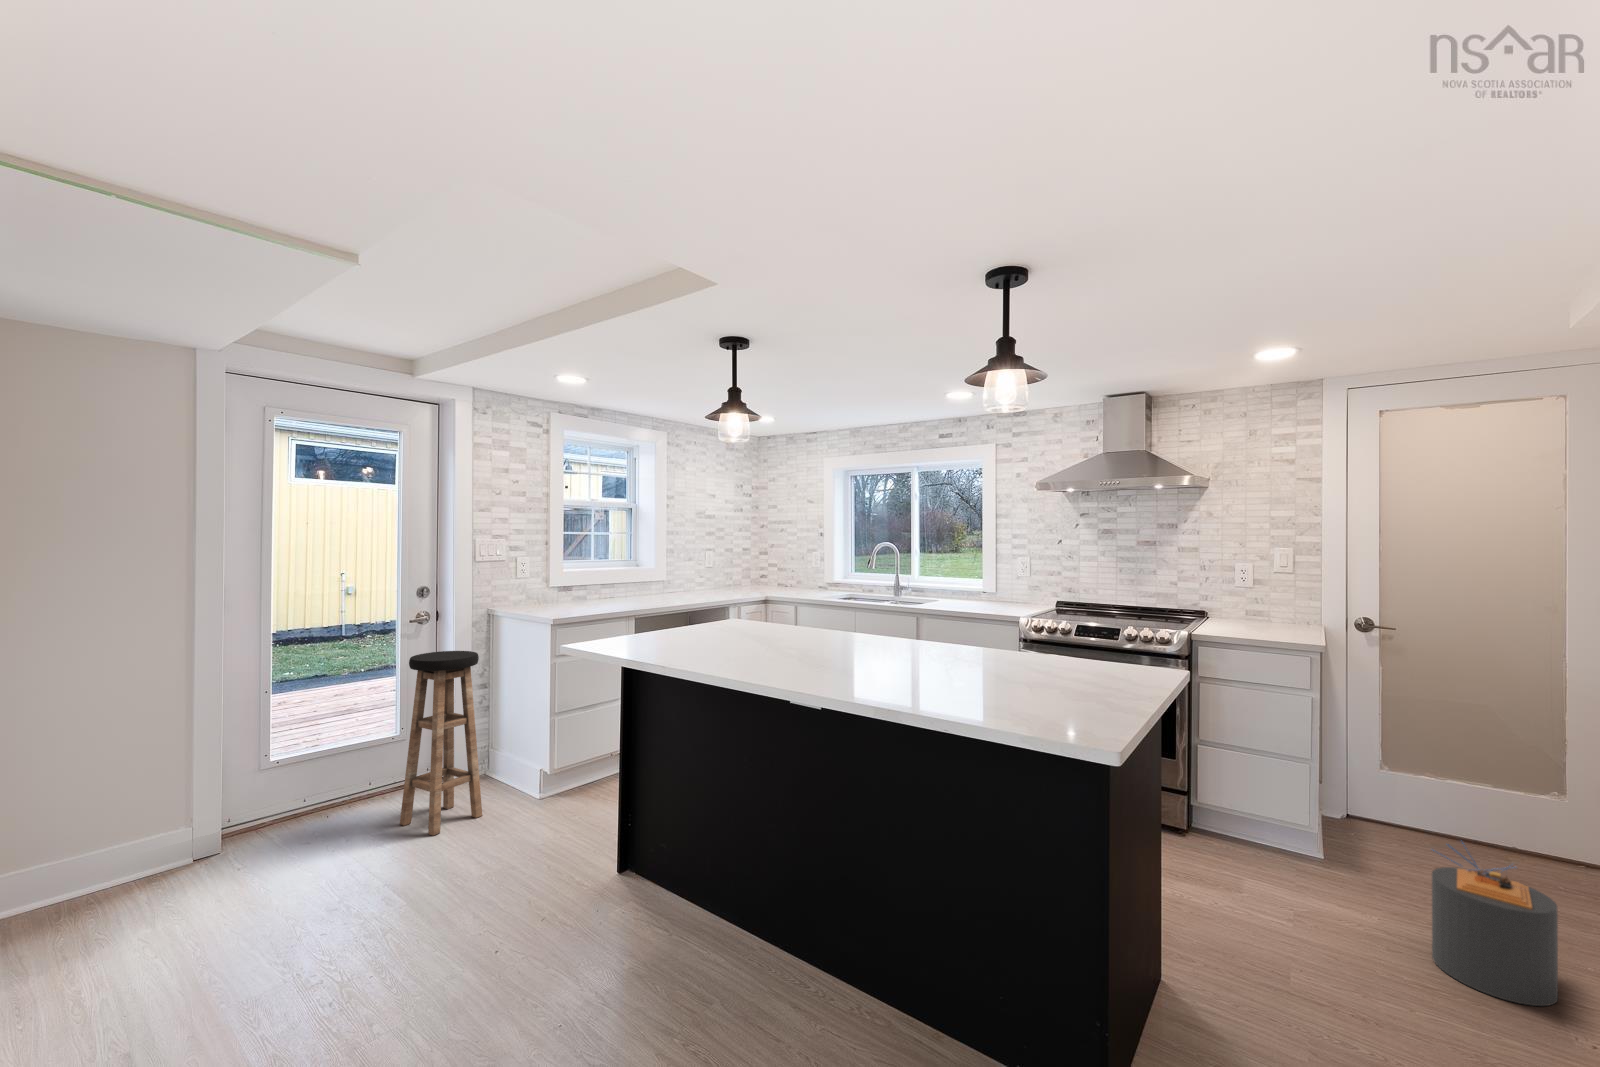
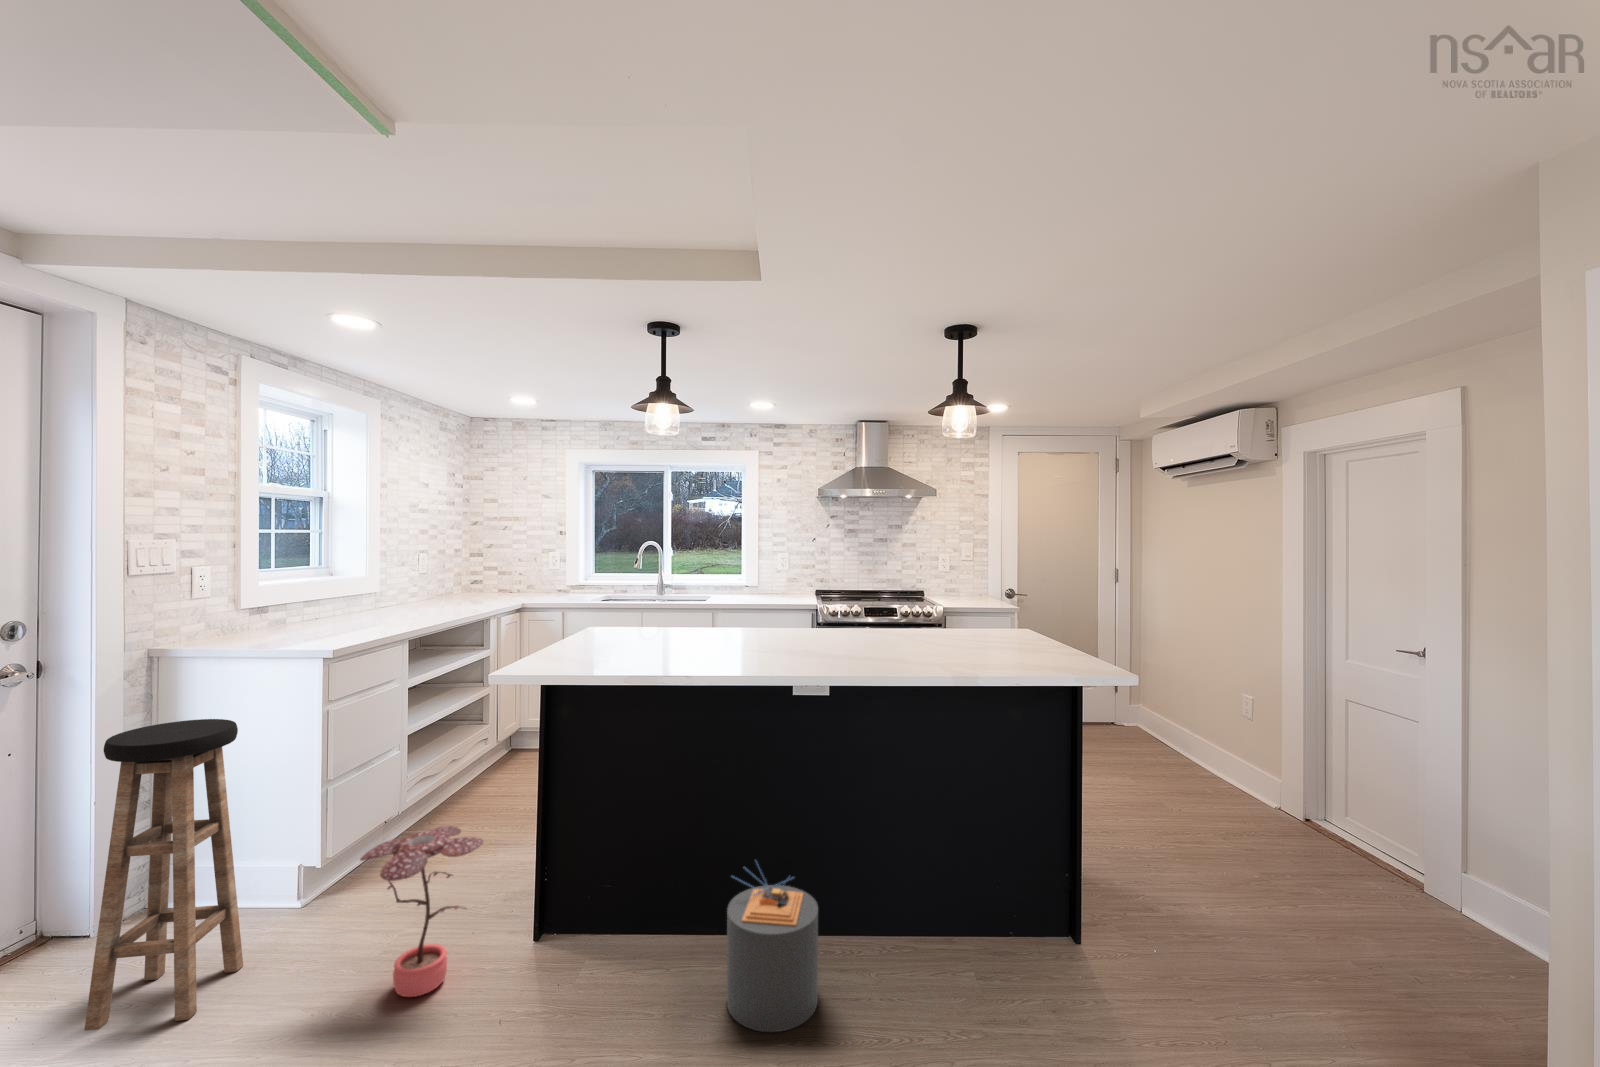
potted plant: none [493,751,573,868] -> present [360,826,483,997]
trash can: present [1432,840,1558,1006] -> present [727,861,818,1032]

